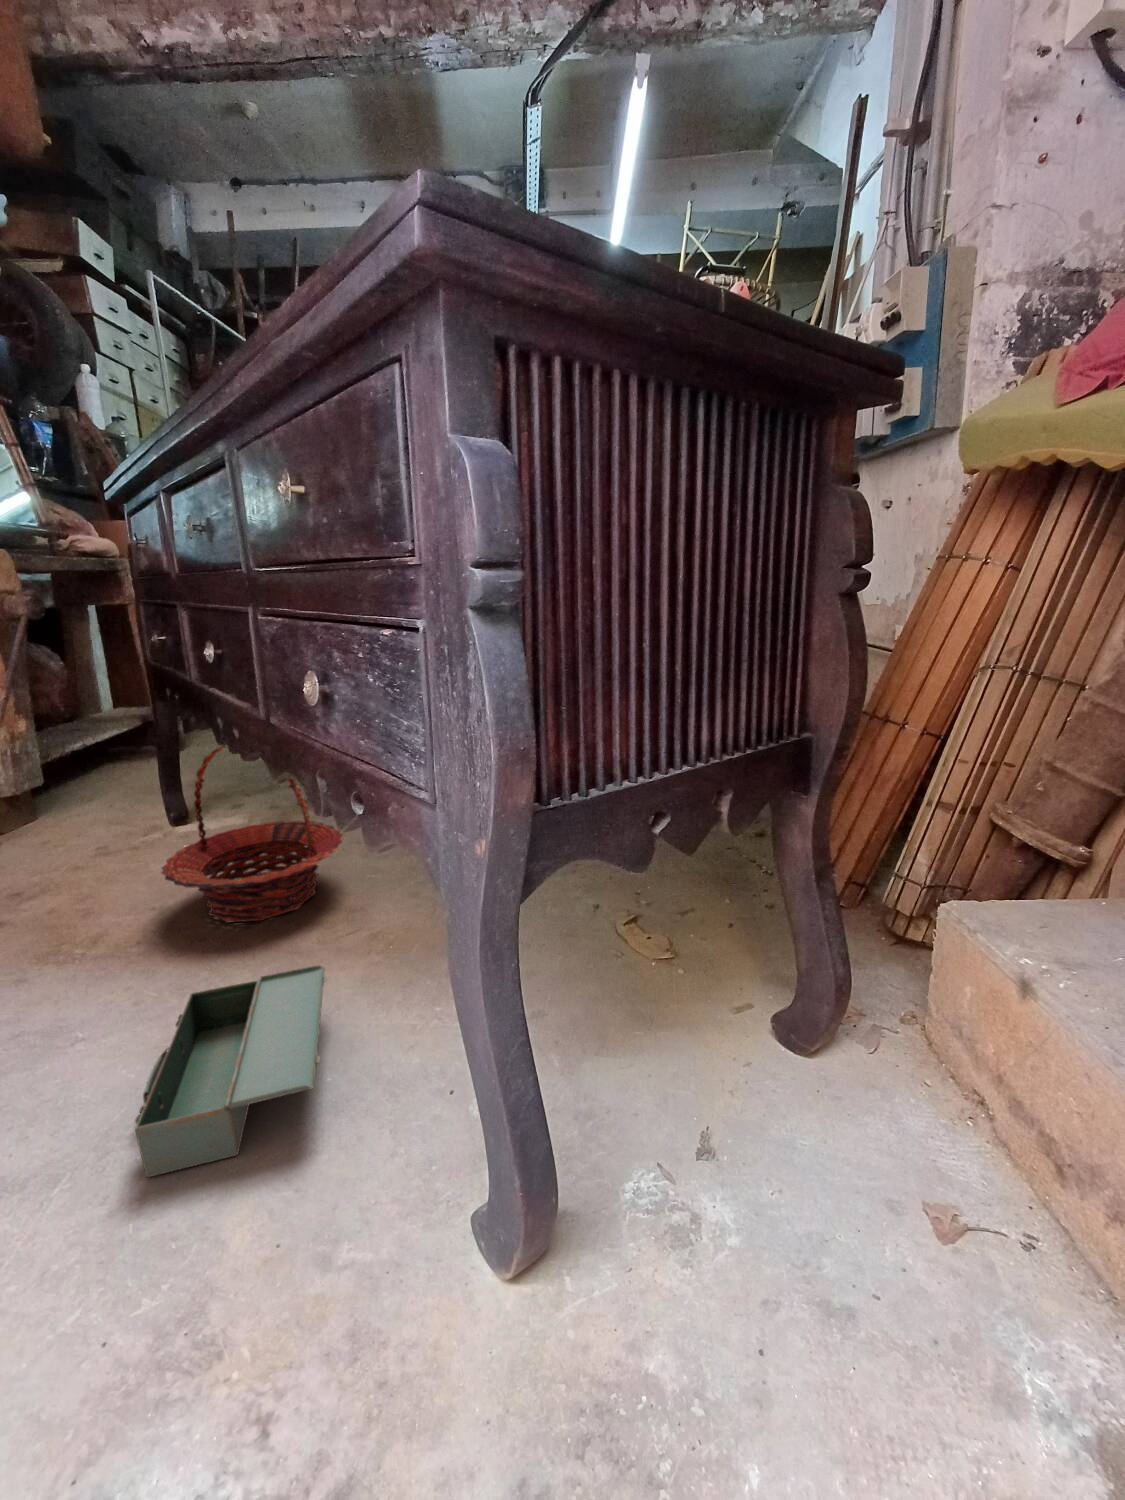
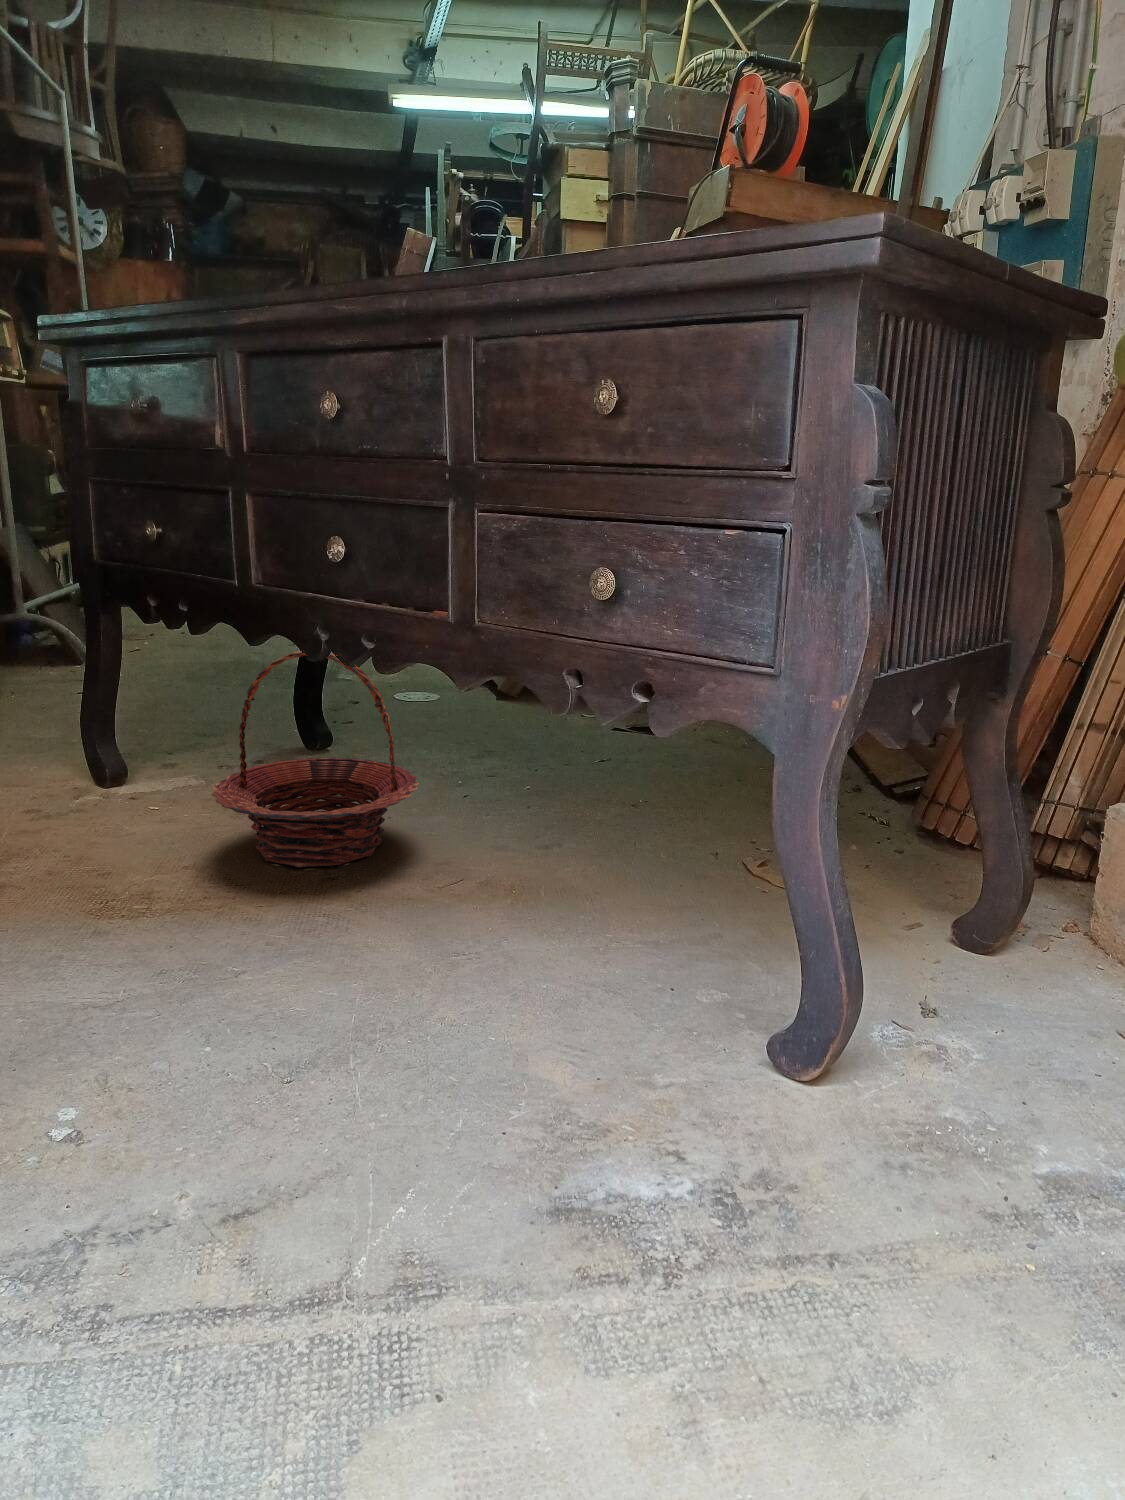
toolbox: present [135,966,327,1177] -> none [363,885,571,1048]

